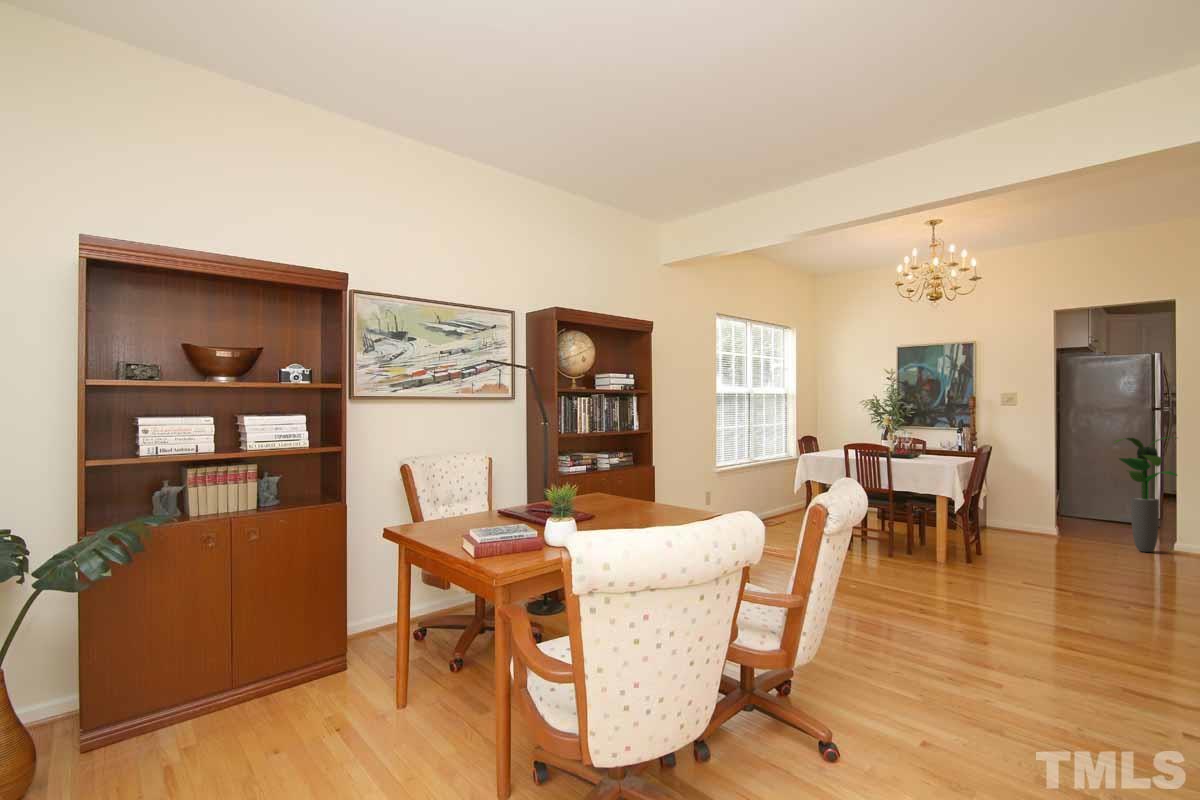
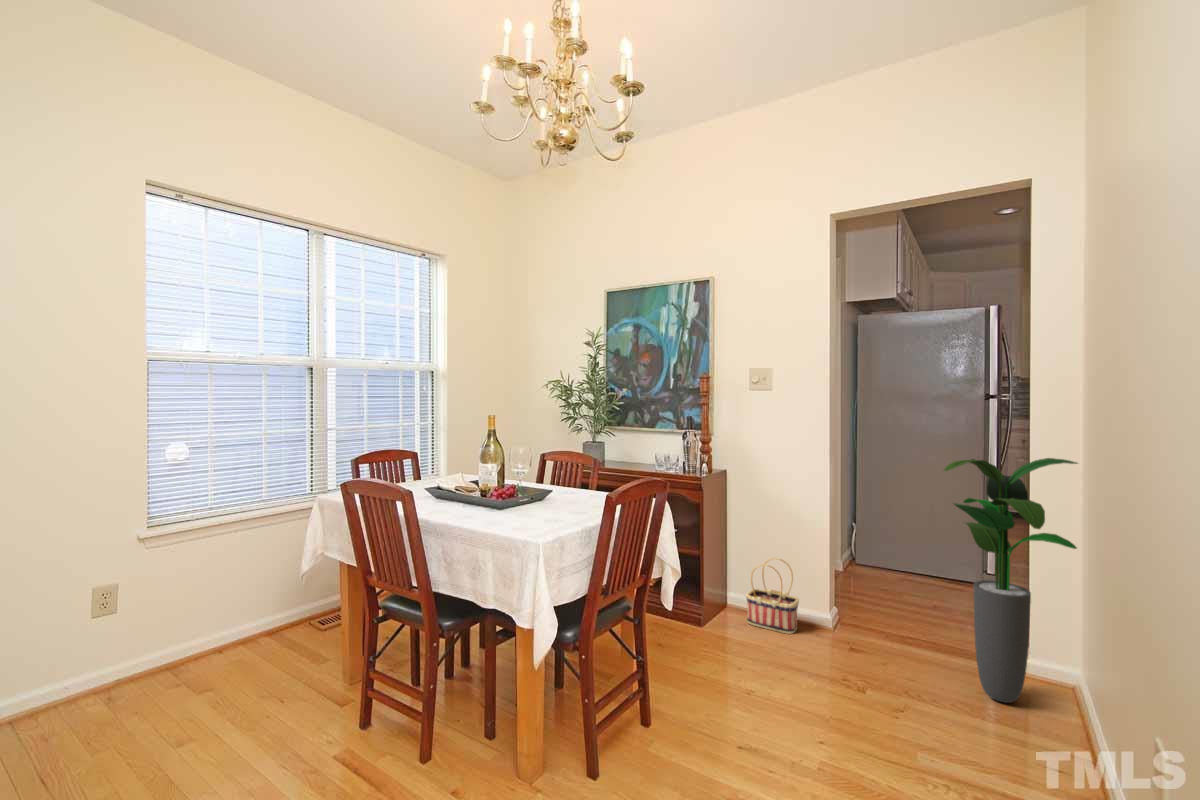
basket: none [1001,499,1034,537] -> present [746,558,799,634]

